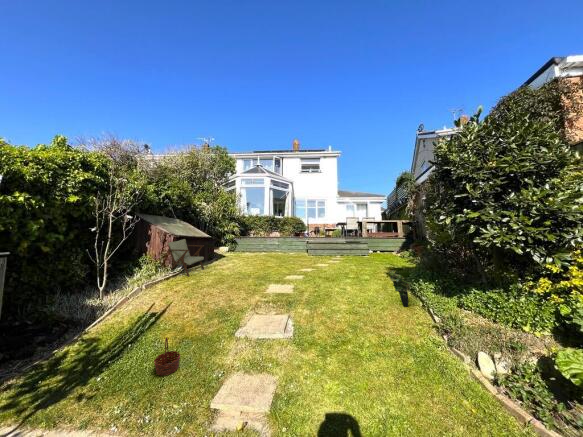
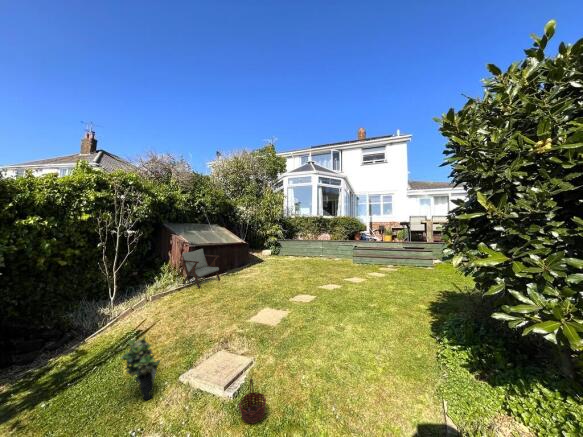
potted plant: present [389,271,411,307] -> present [121,336,160,400]
basket: present [154,338,180,375] -> present [239,378,266,423]

